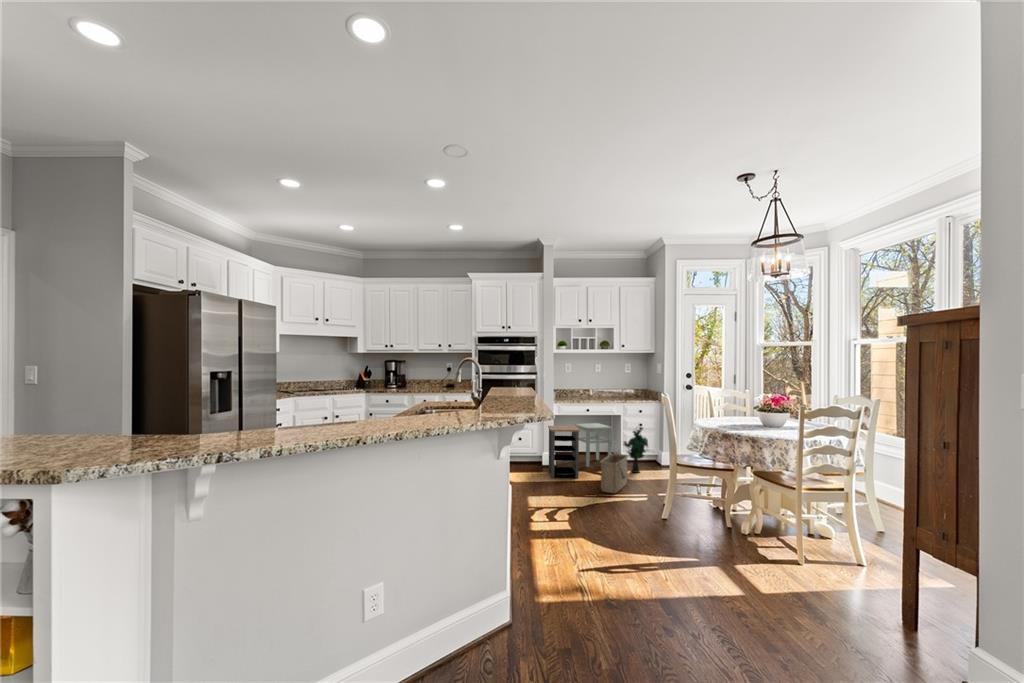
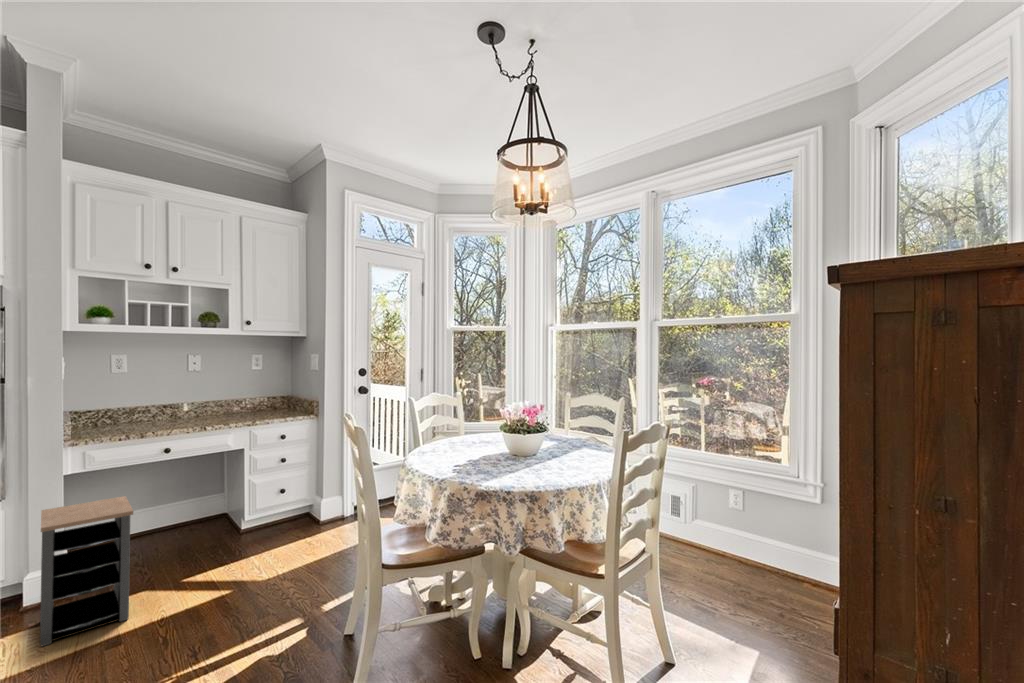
stool: present [575,423,612,467] -> none [132,470,222,571]
decorative plant: present [623,427,648,473] -> none [243,471,296,558]
basket: present [600,454,628,493] -> none [181,542,253,653]

